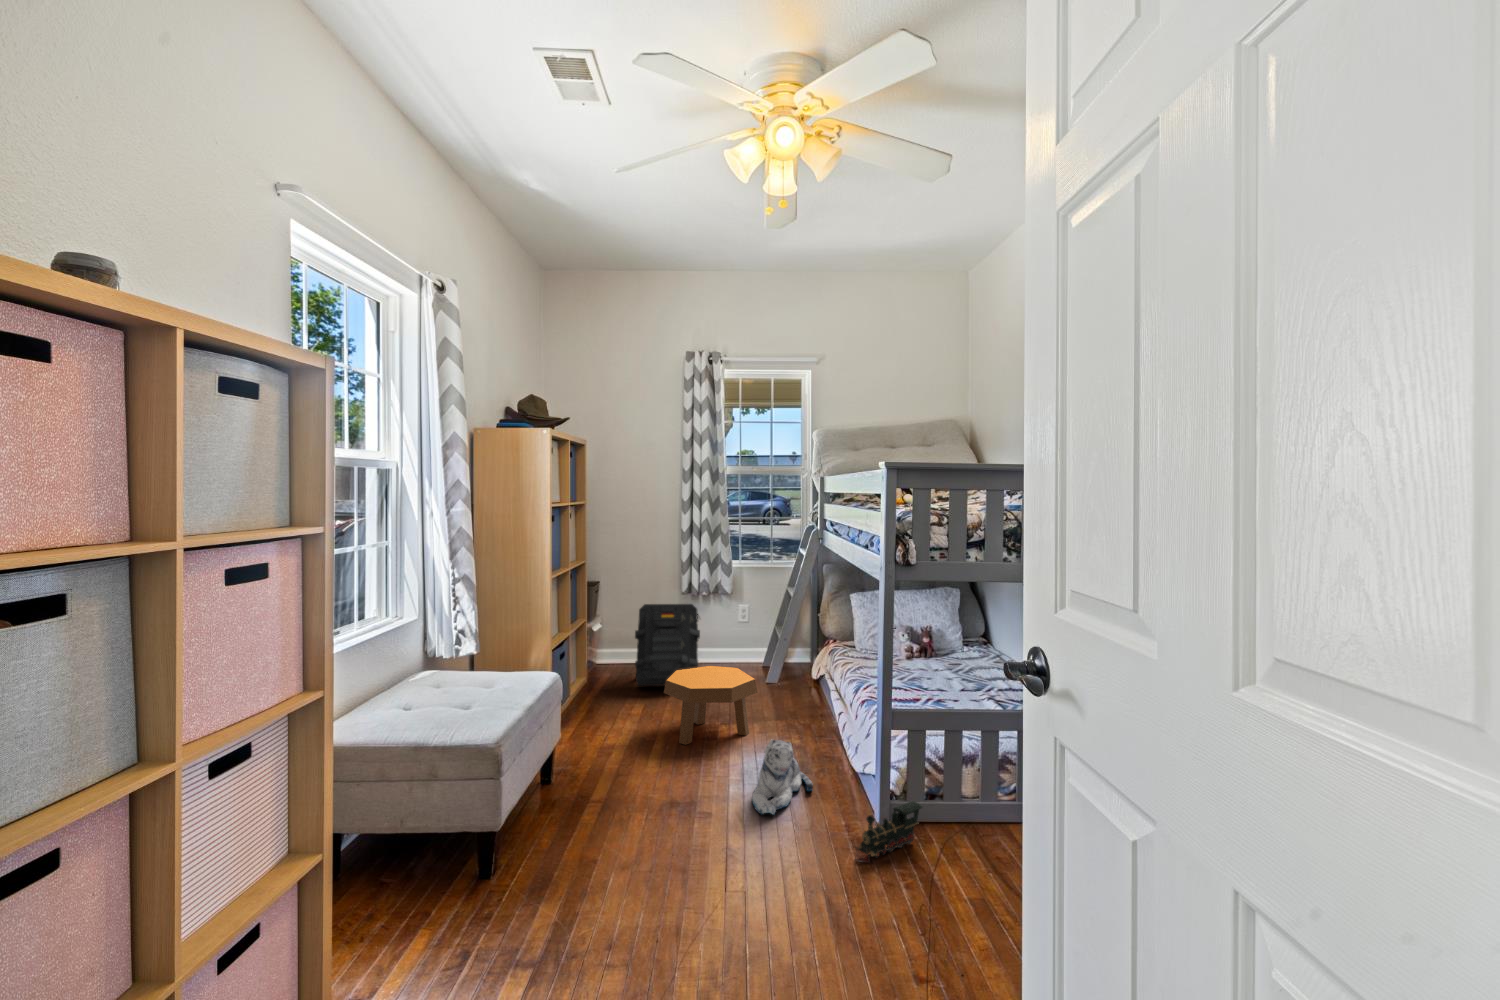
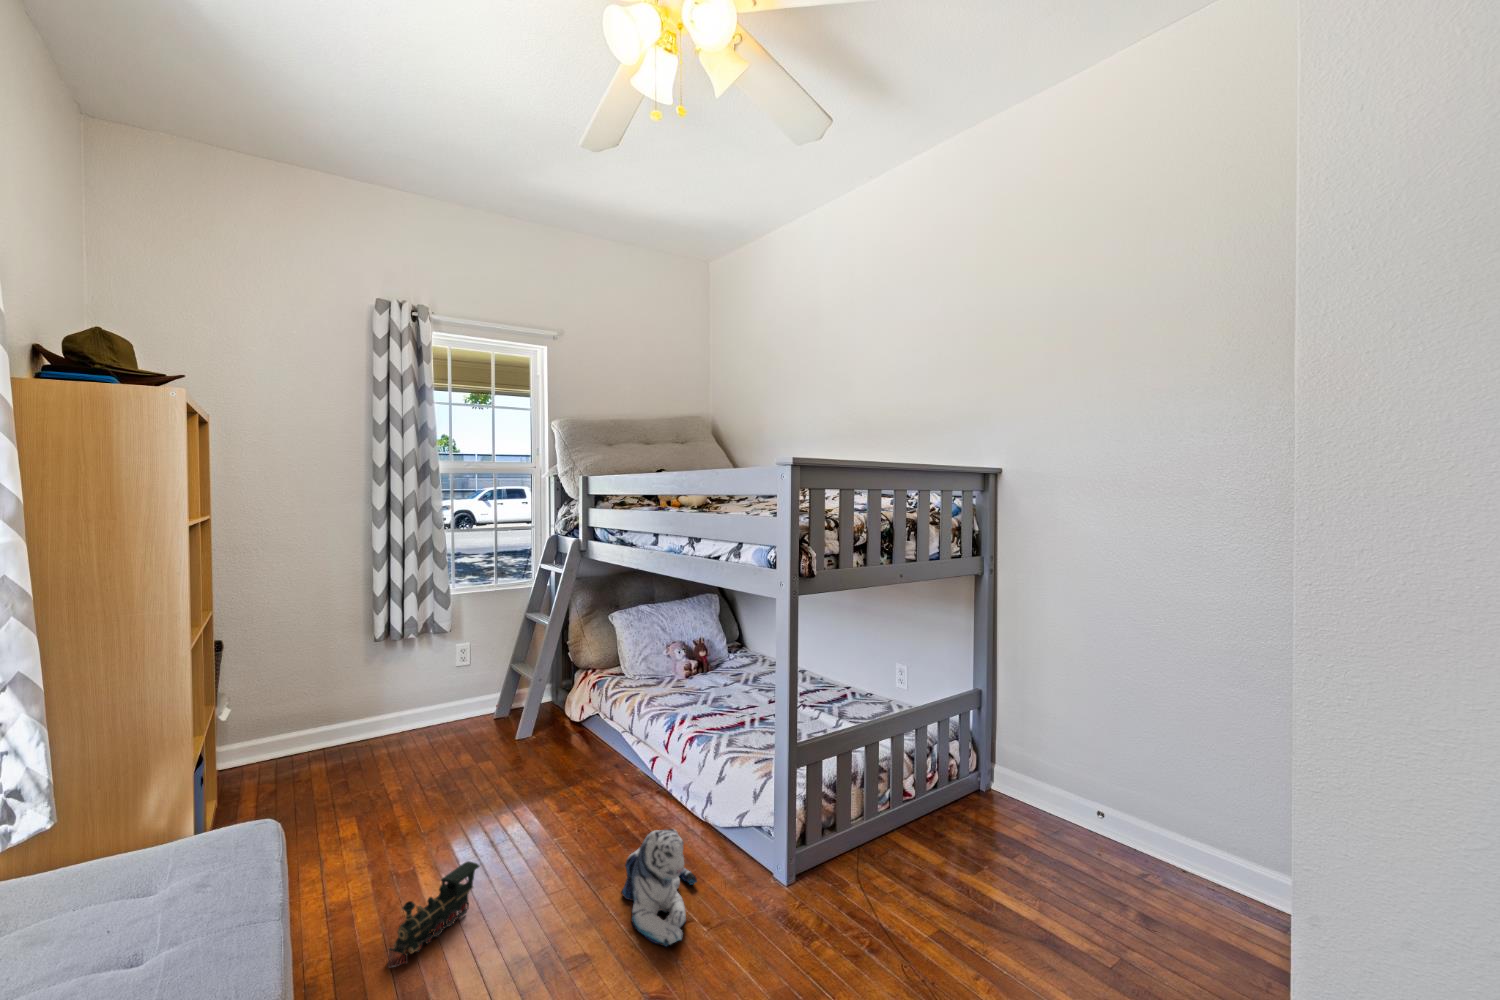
backpack: present [635,604,700,686] -> none [313,650,421,783]
footstool: present [664,666,758,745] -> none [420,731,557,863]
toy train: present [856,801,922,861] -> present [388,861,479,968]

